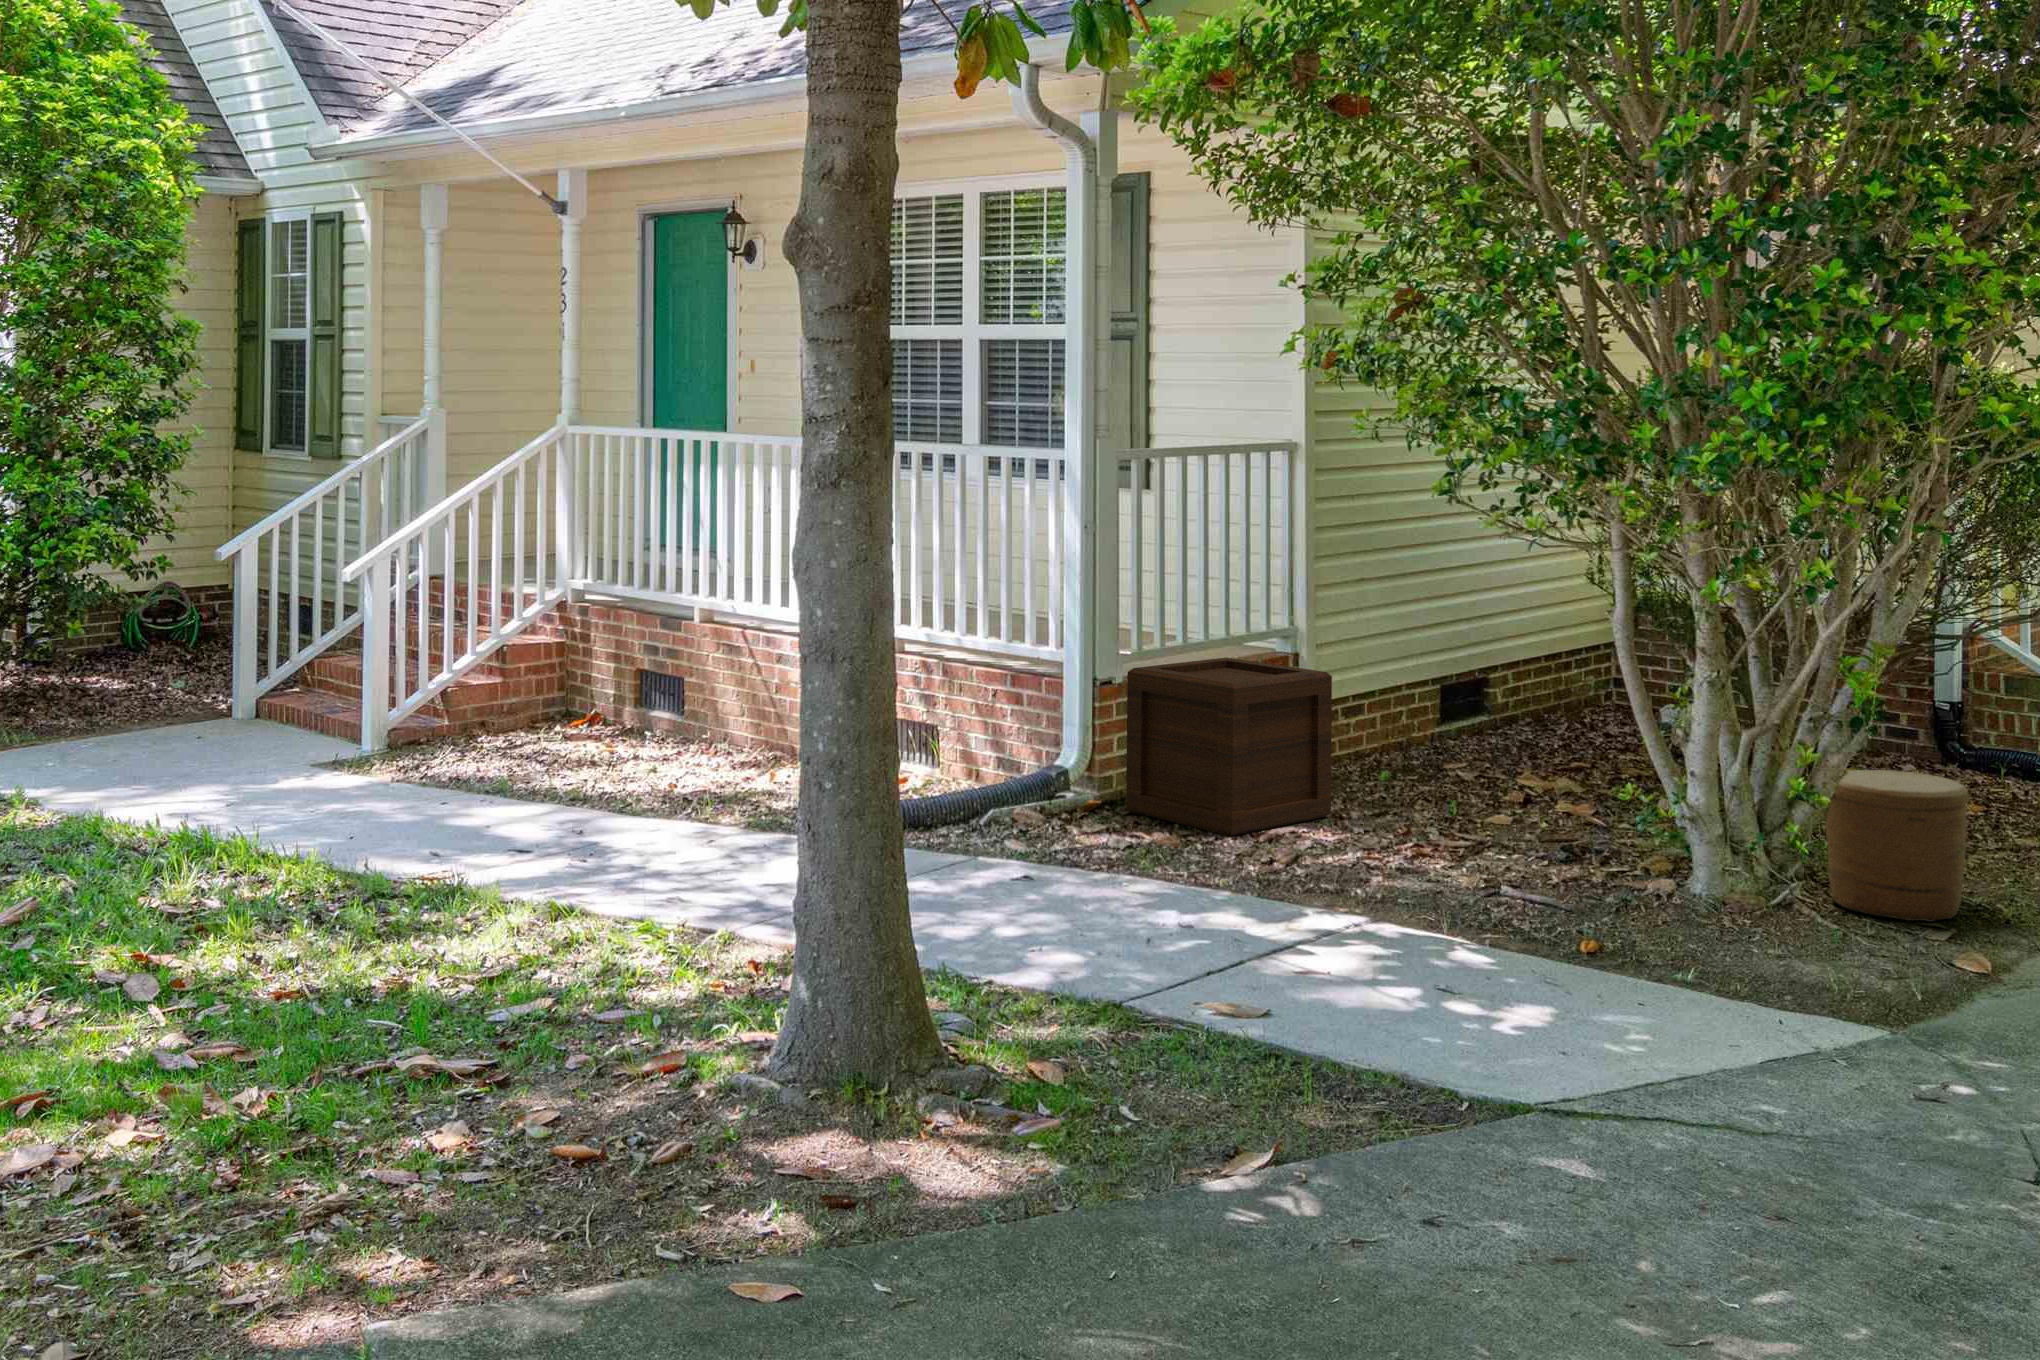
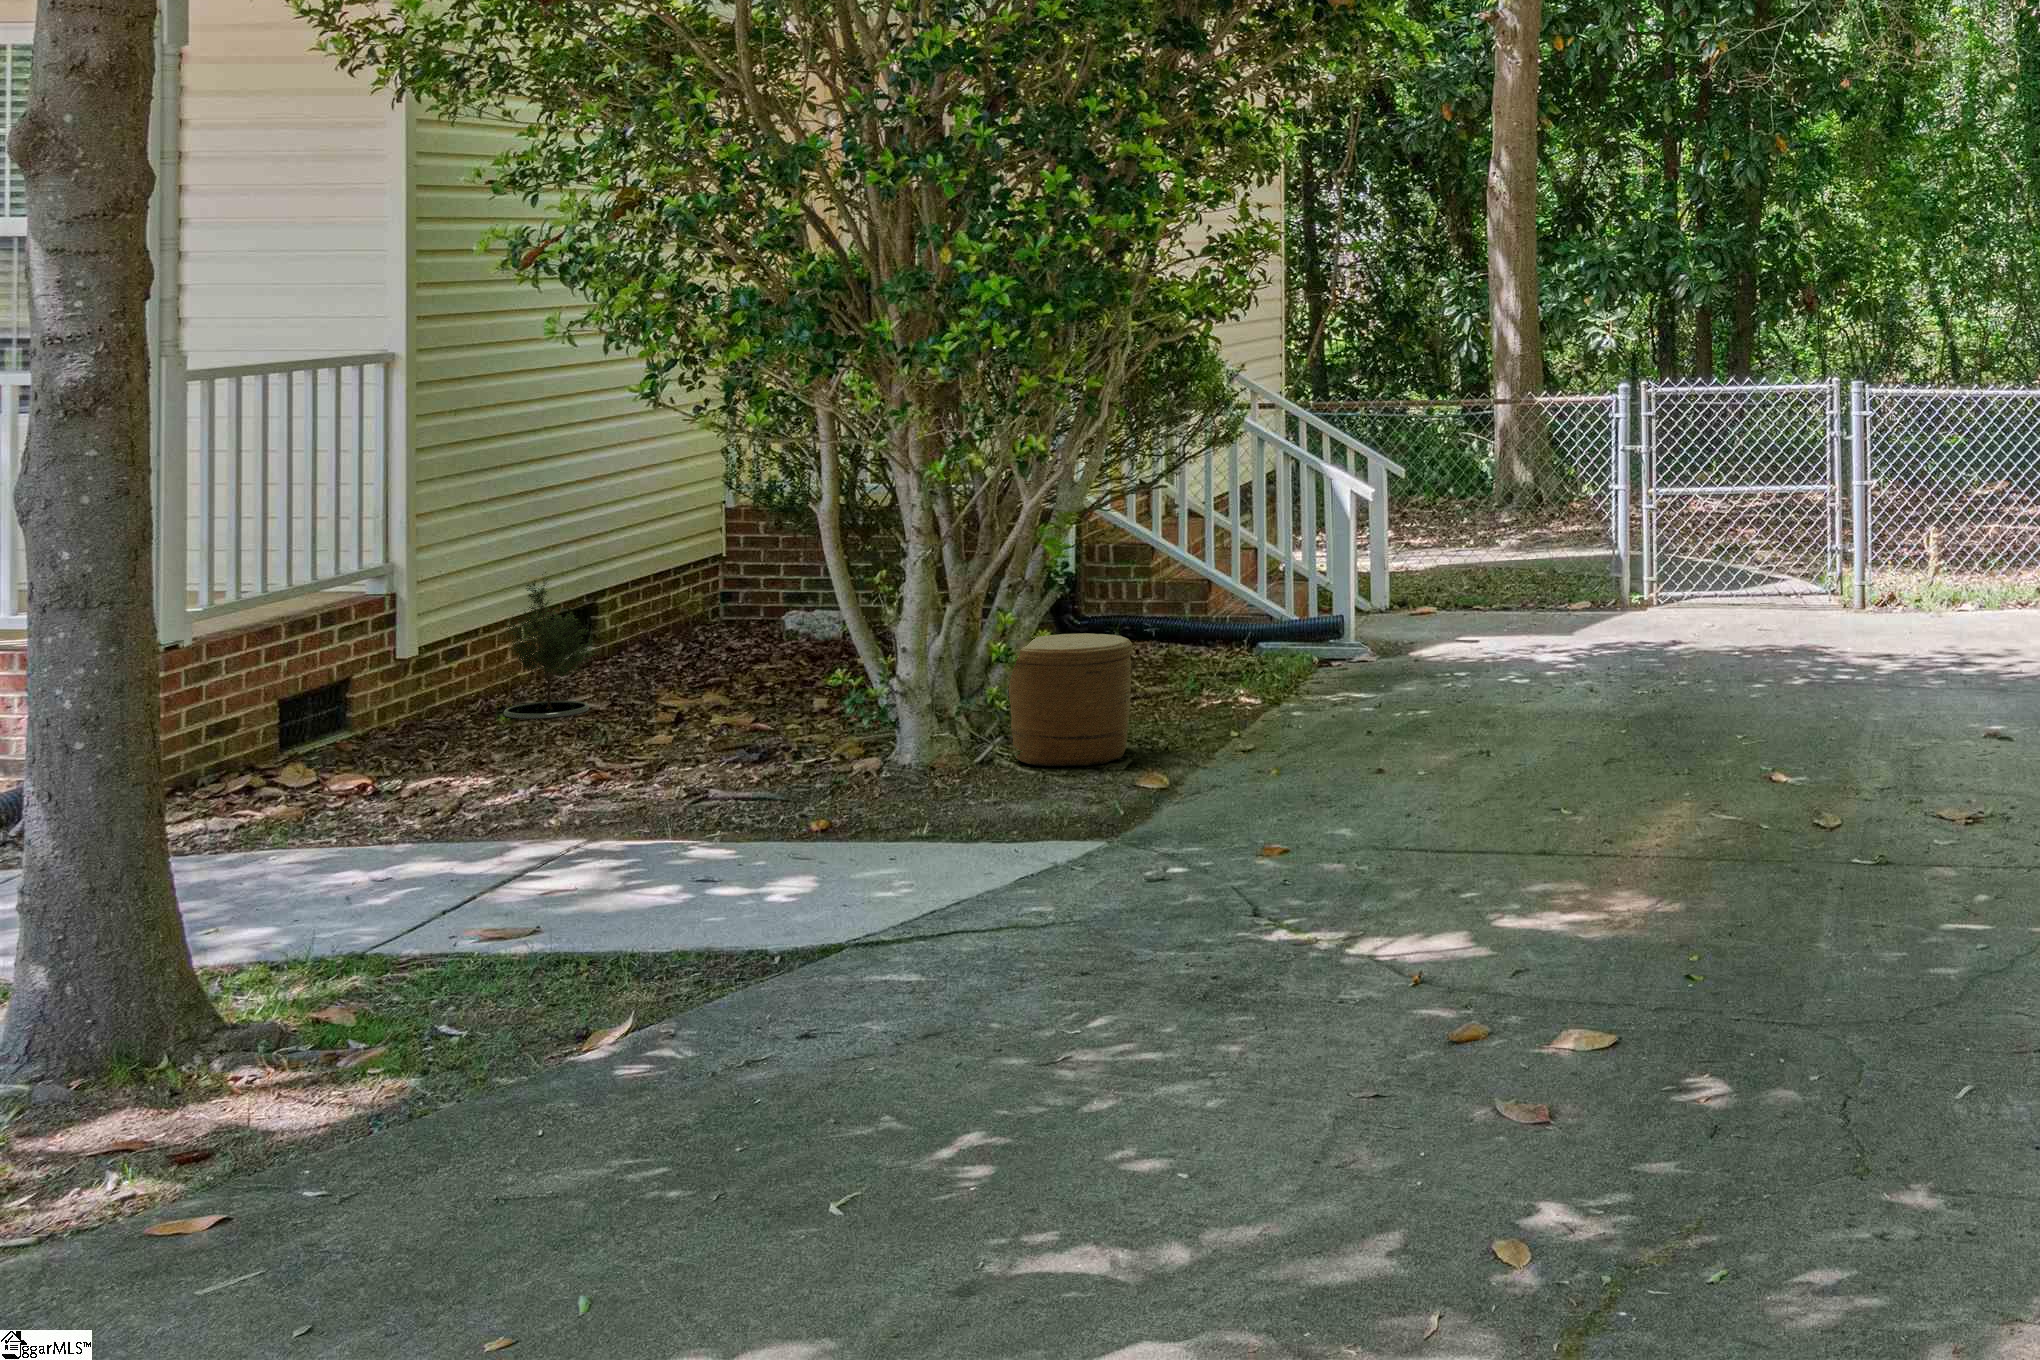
potted tree: none [1391,645,1474,778] -> present [504,572,597,719]
wooden crate: present [1126,658,1332,836] -> none [204,605,467,801]

